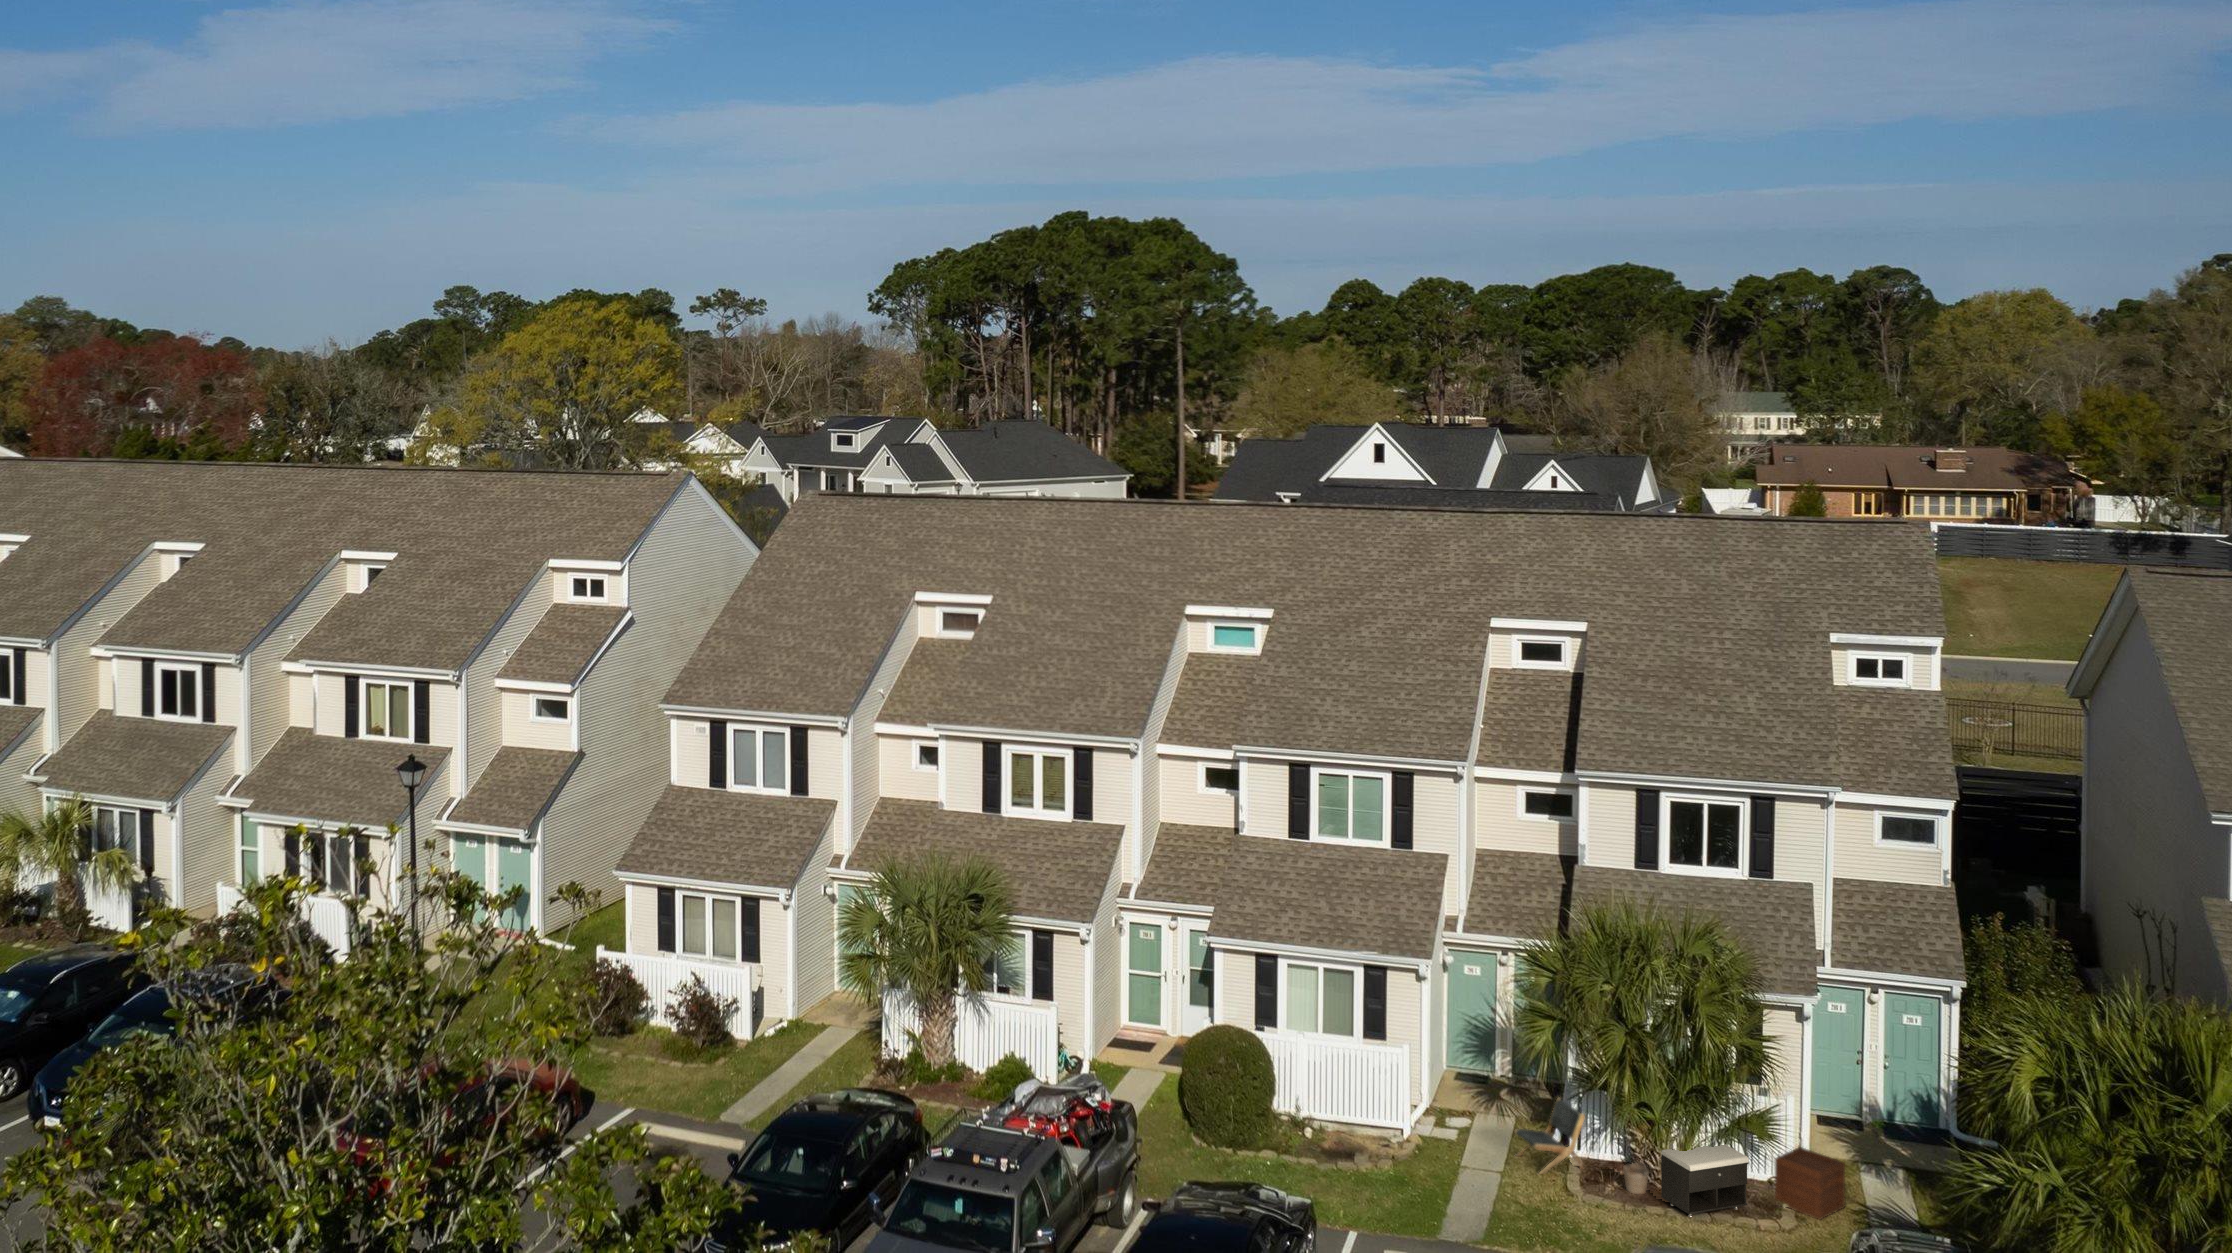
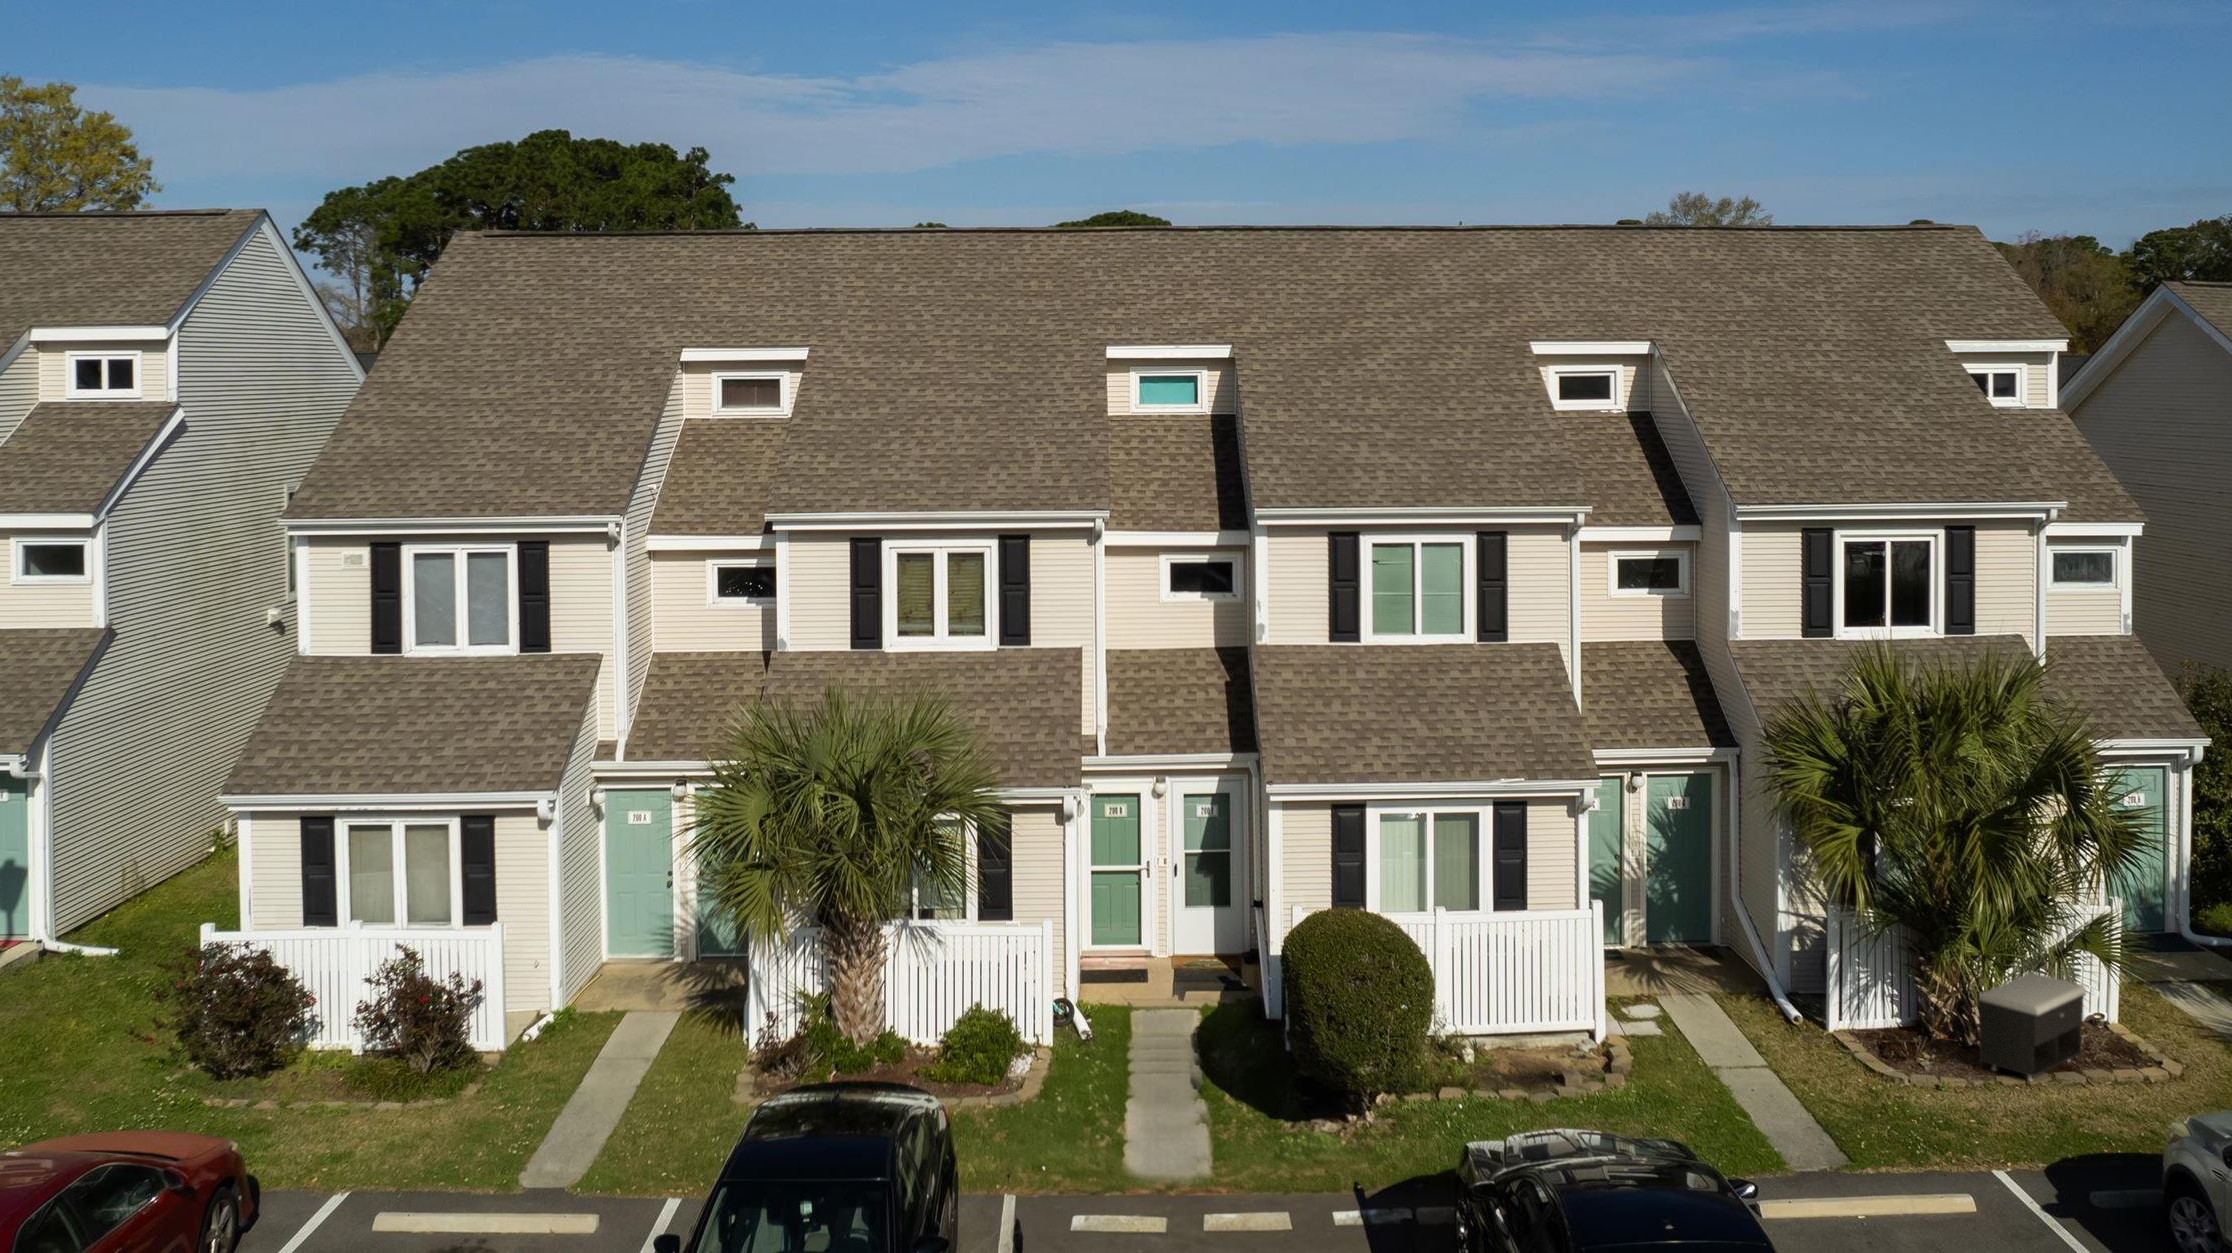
lounge chair: present [1515,1098,1585,1174] -> none [1743,948,1844,1059]
wooden crate: present [1775,1147,1845,1220] -> none [2102,965,2182,1057]
bucket: present [1623,1164,1649,1194] -> none [1913,1020,1953,1063]

